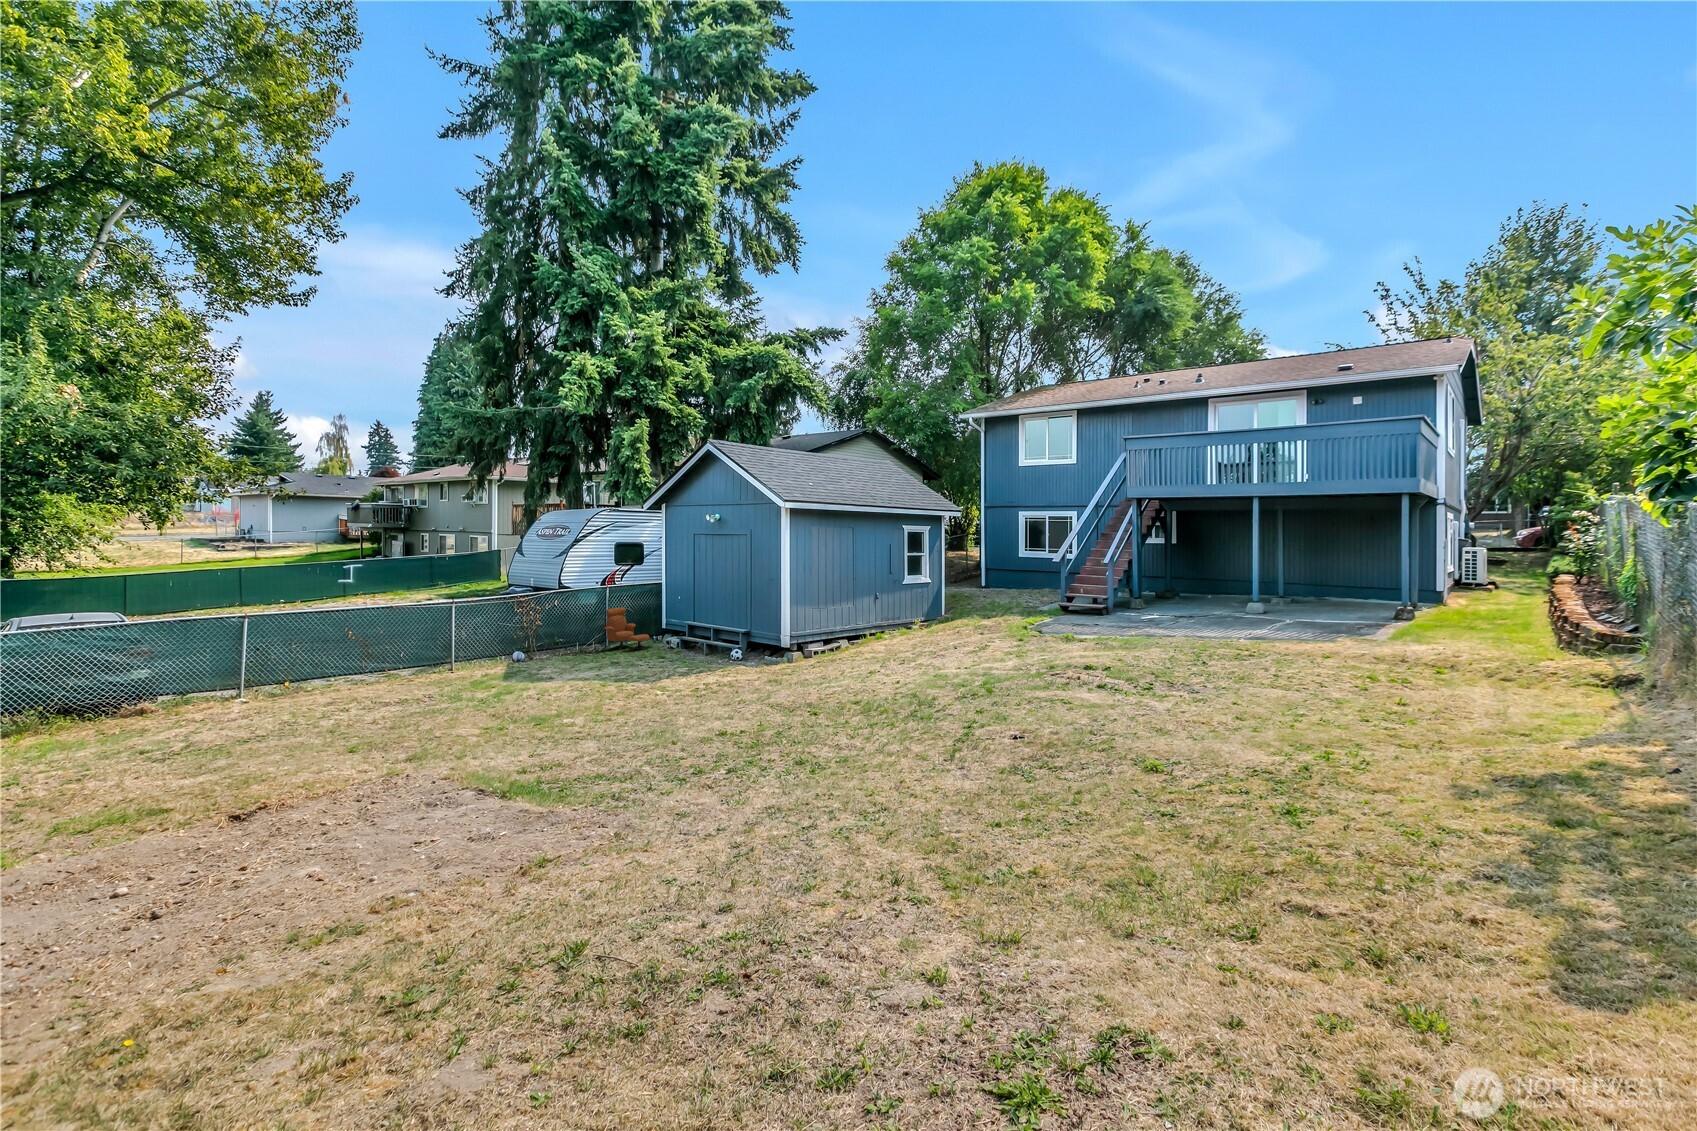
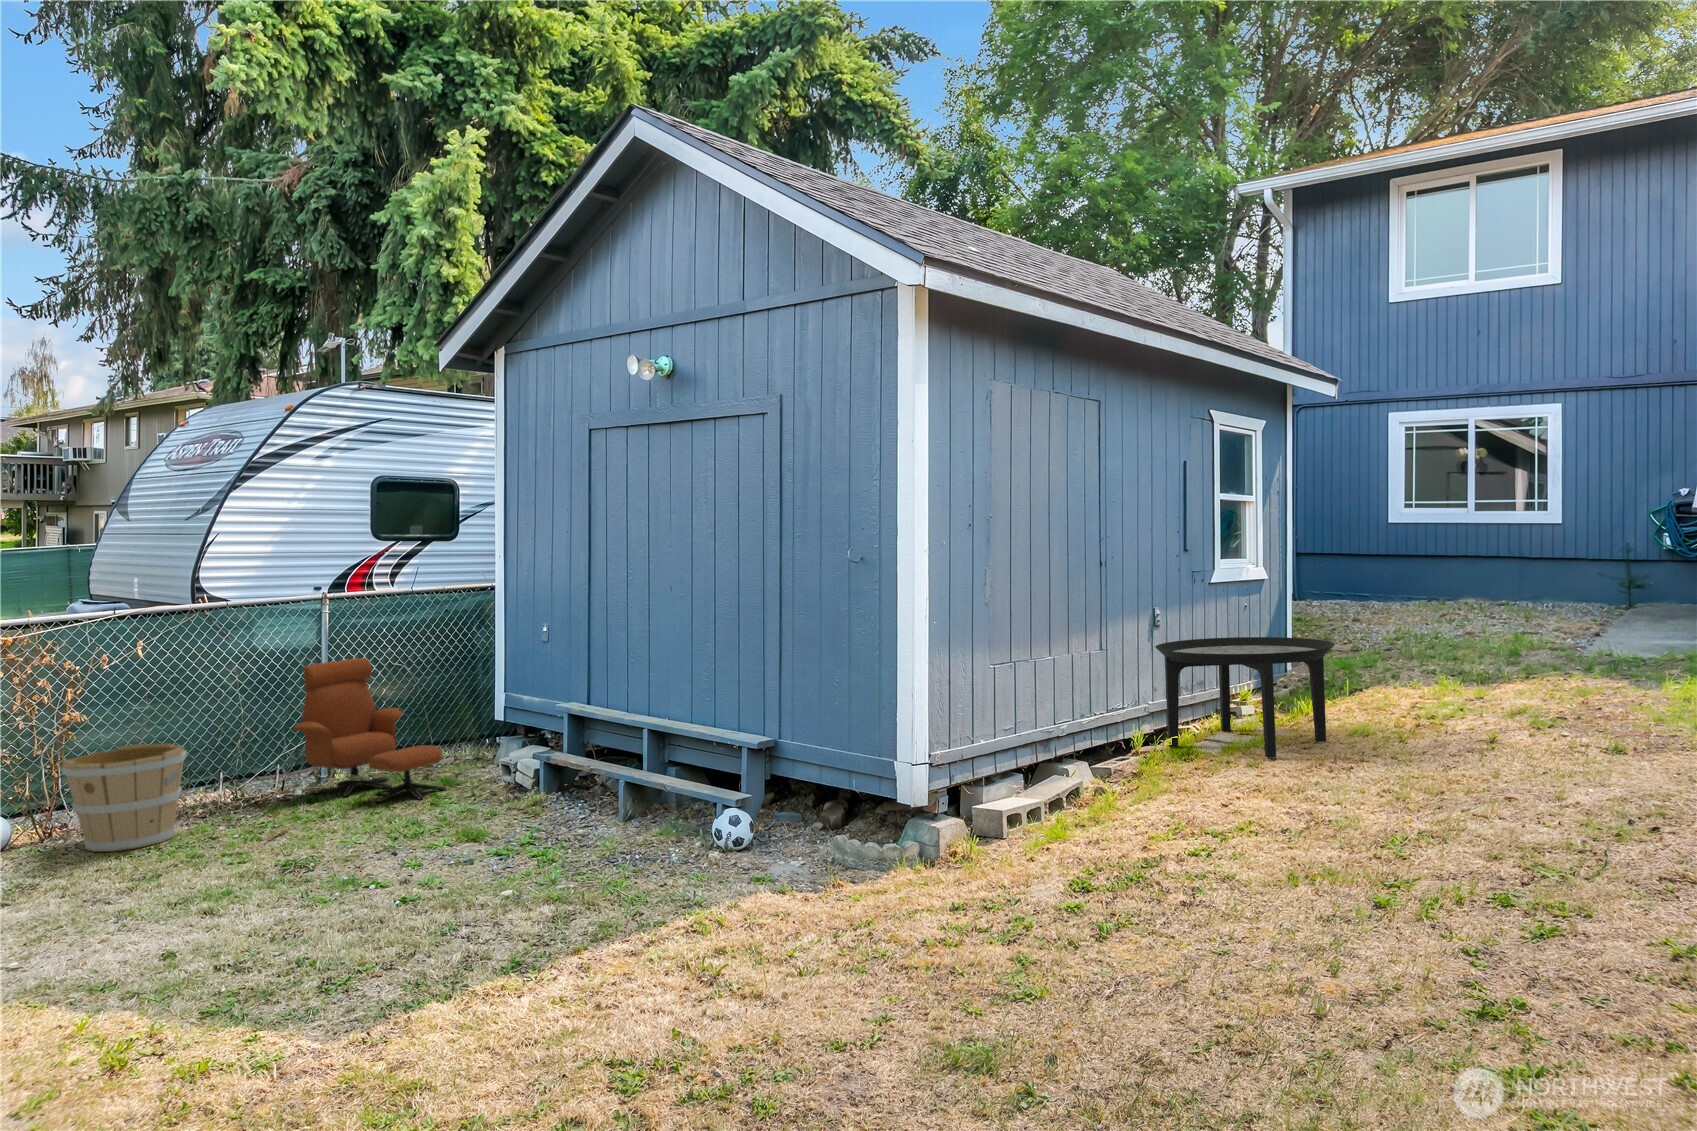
round table: none [873,602,926,638] -> present [1155,637,1335,758]
wooden bucket: none [546,632,579,661] -> present [61,743,187,852]

